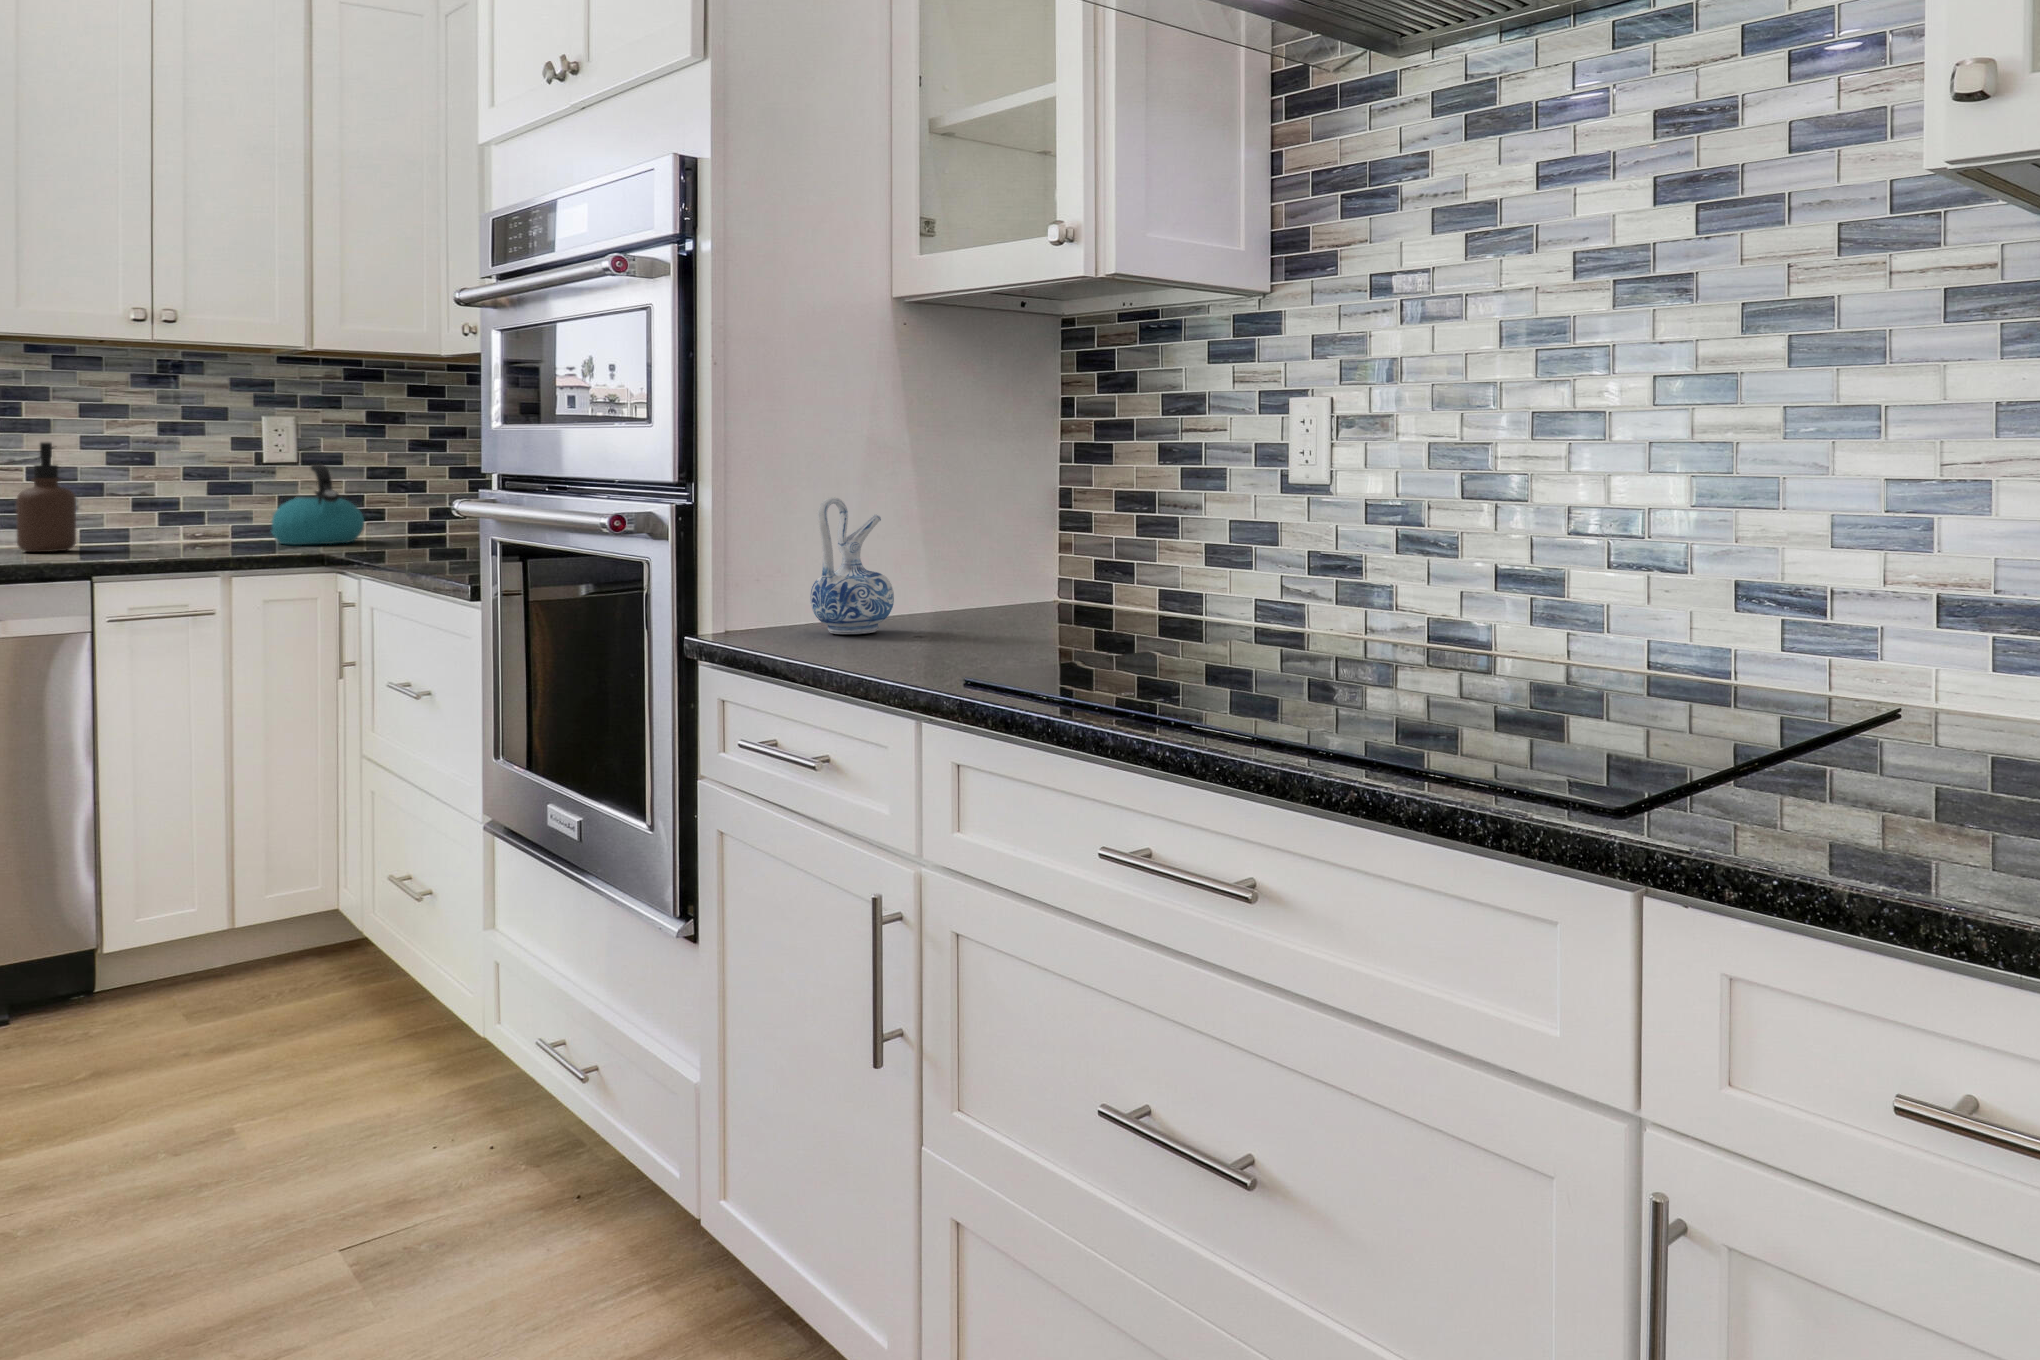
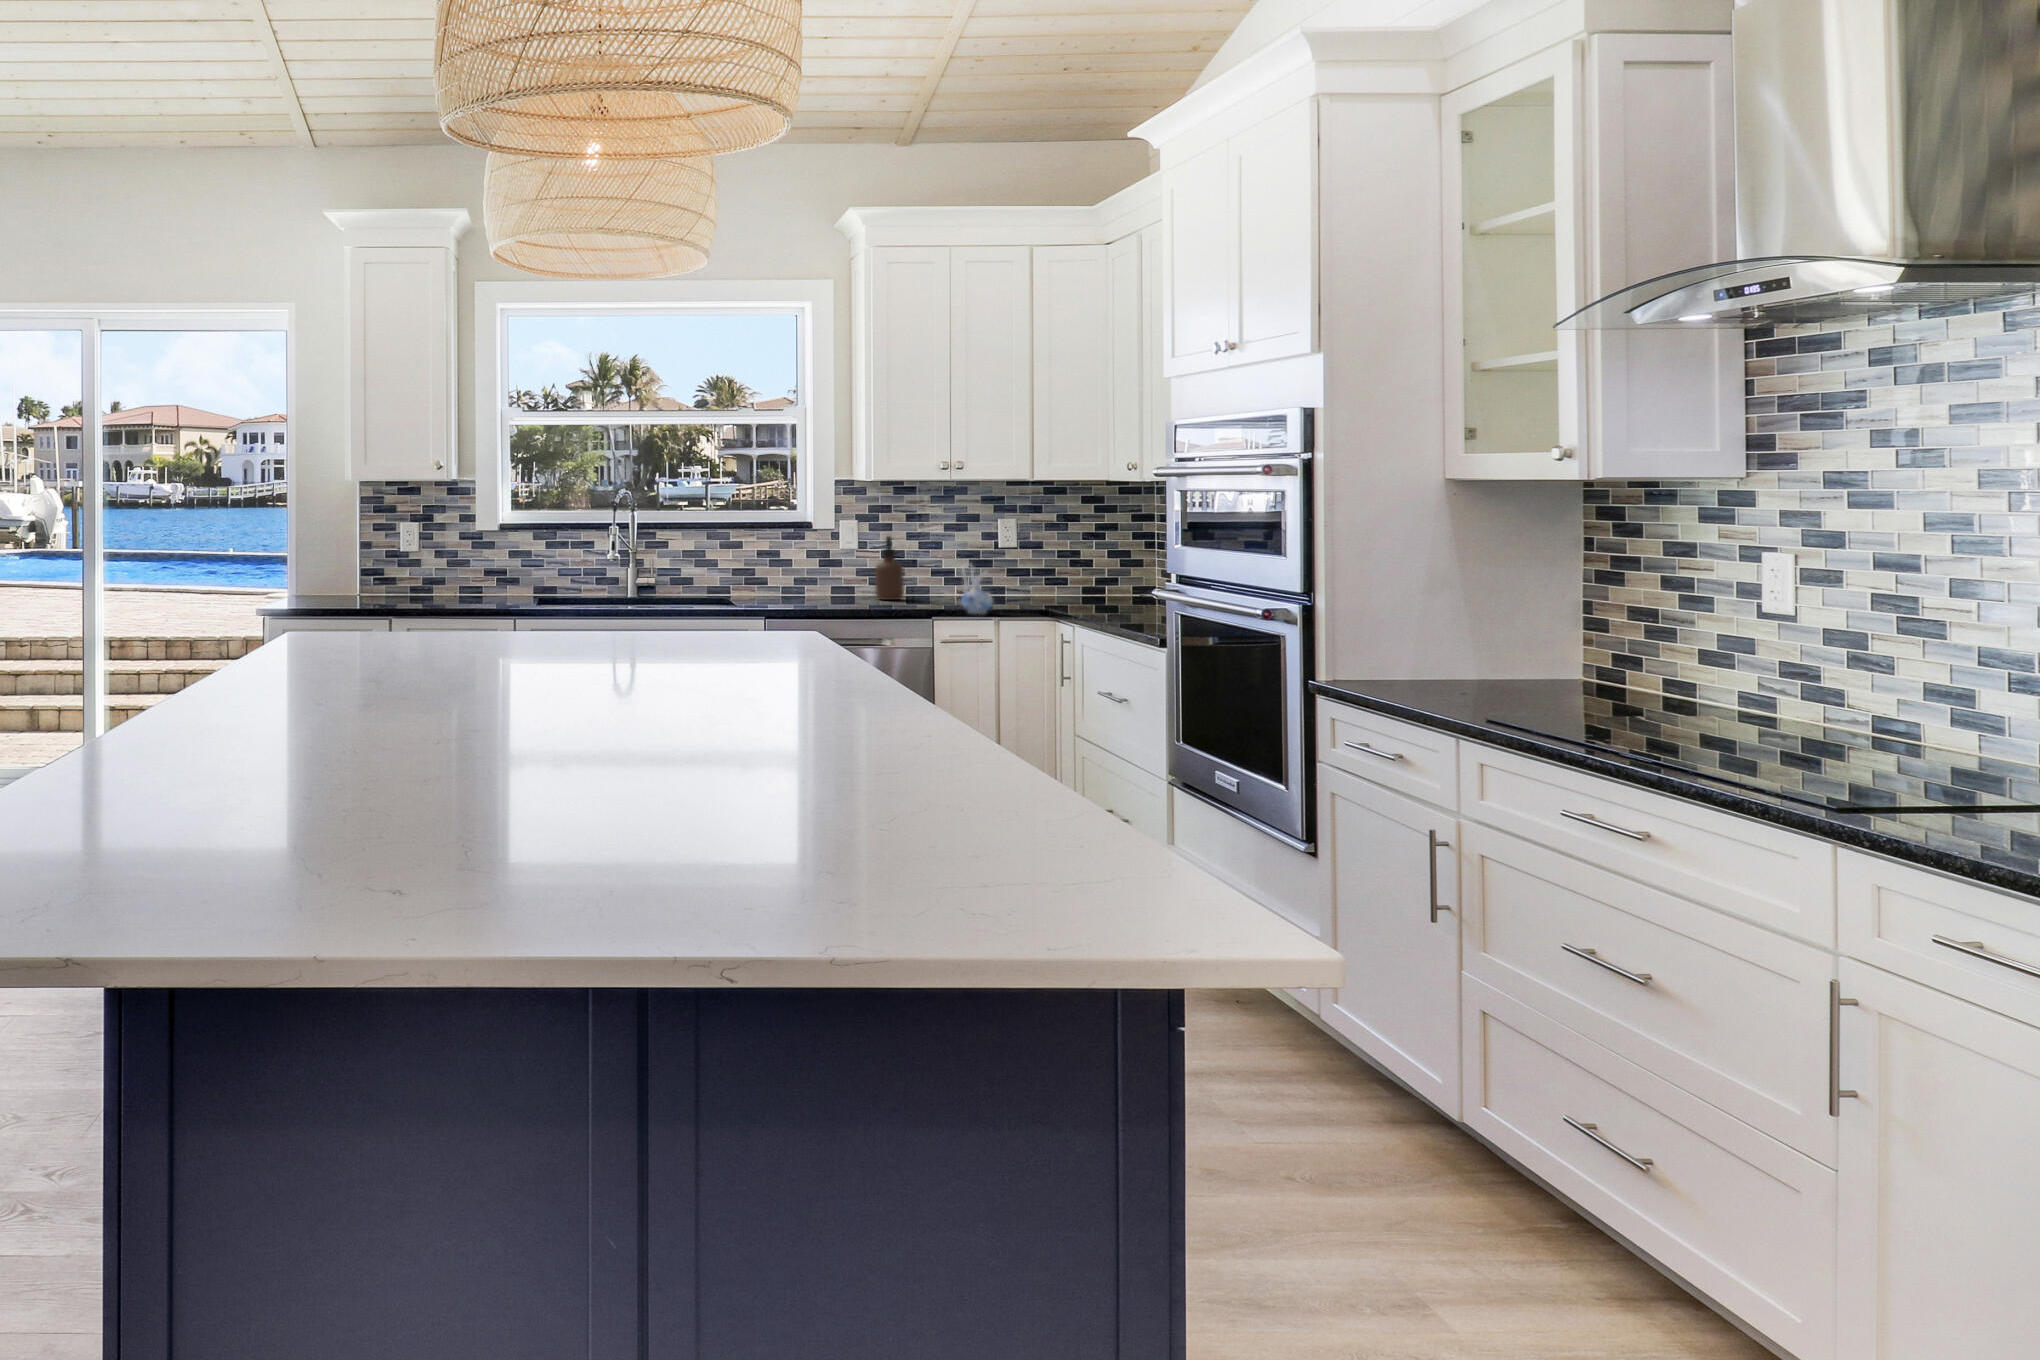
kettle: present [270,464,364,545] -> none [1001,549,1057,601]
ceramic pitcher: present [810,497,894,634] -> present [962,564,993,614]

